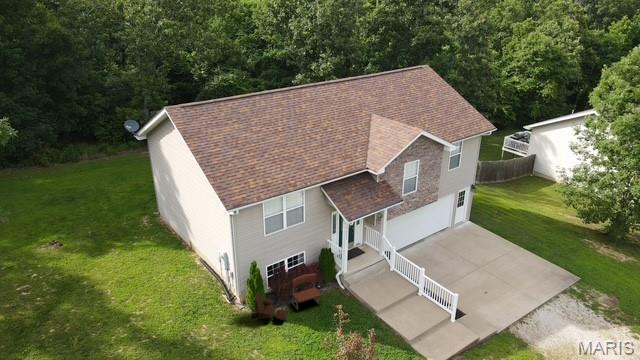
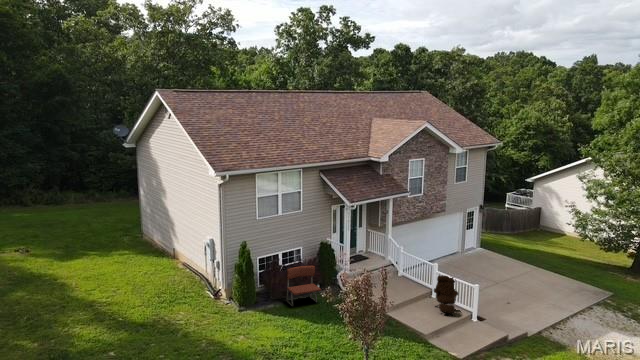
lounge chair: present [255,292,287,324] -> present [434,276,458,316]

